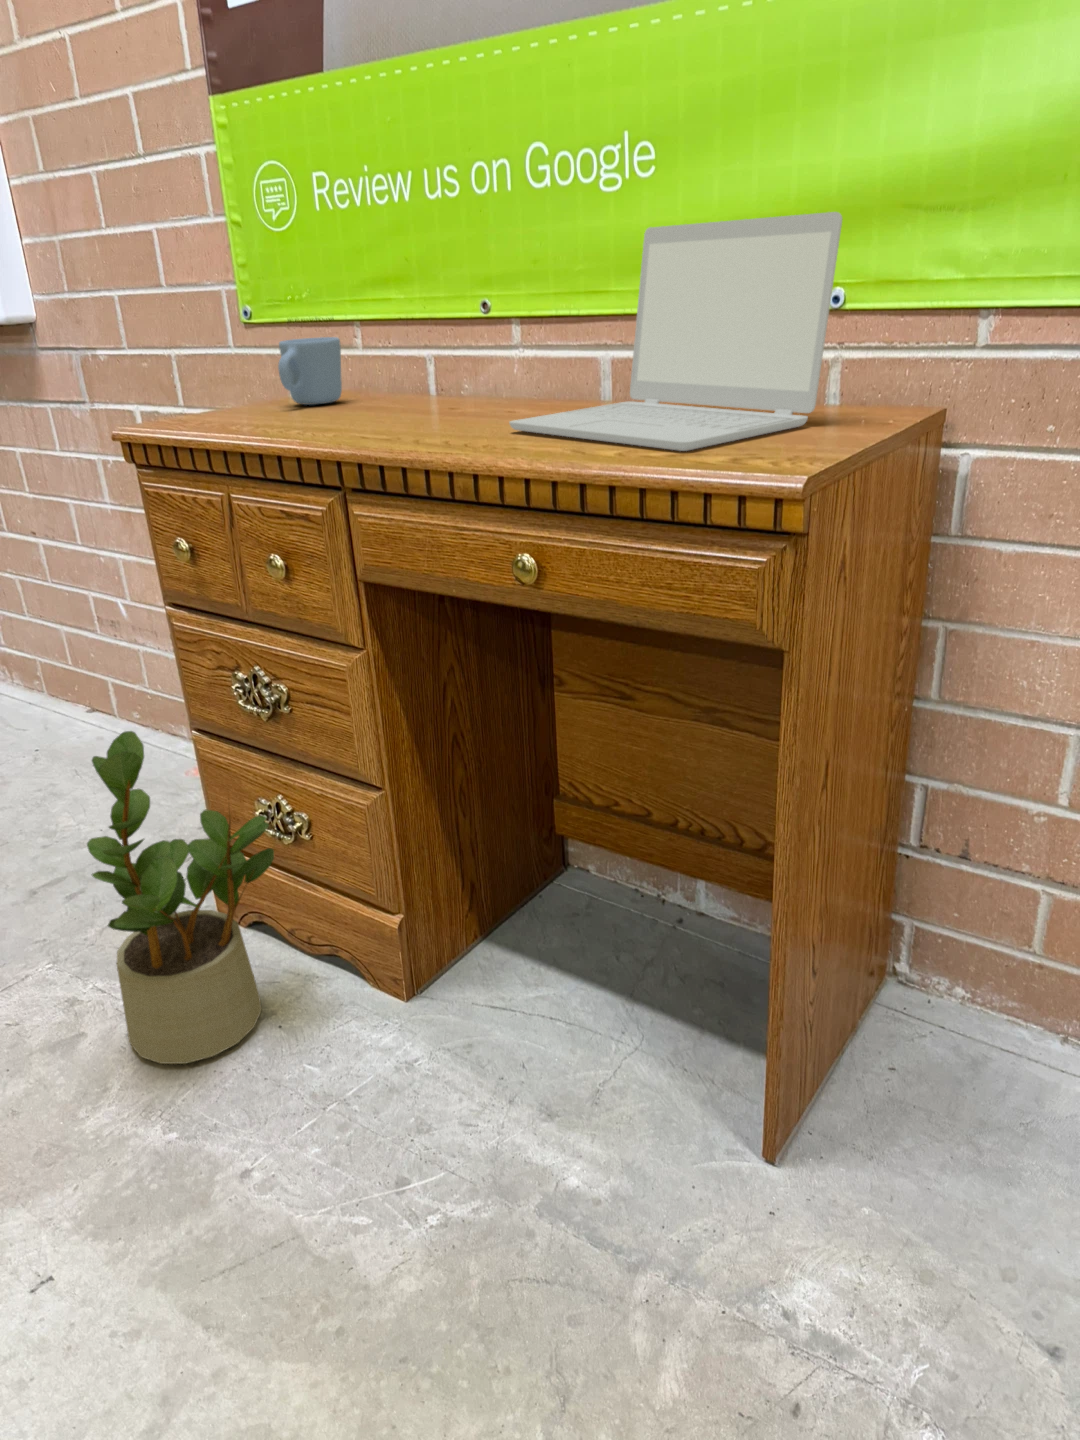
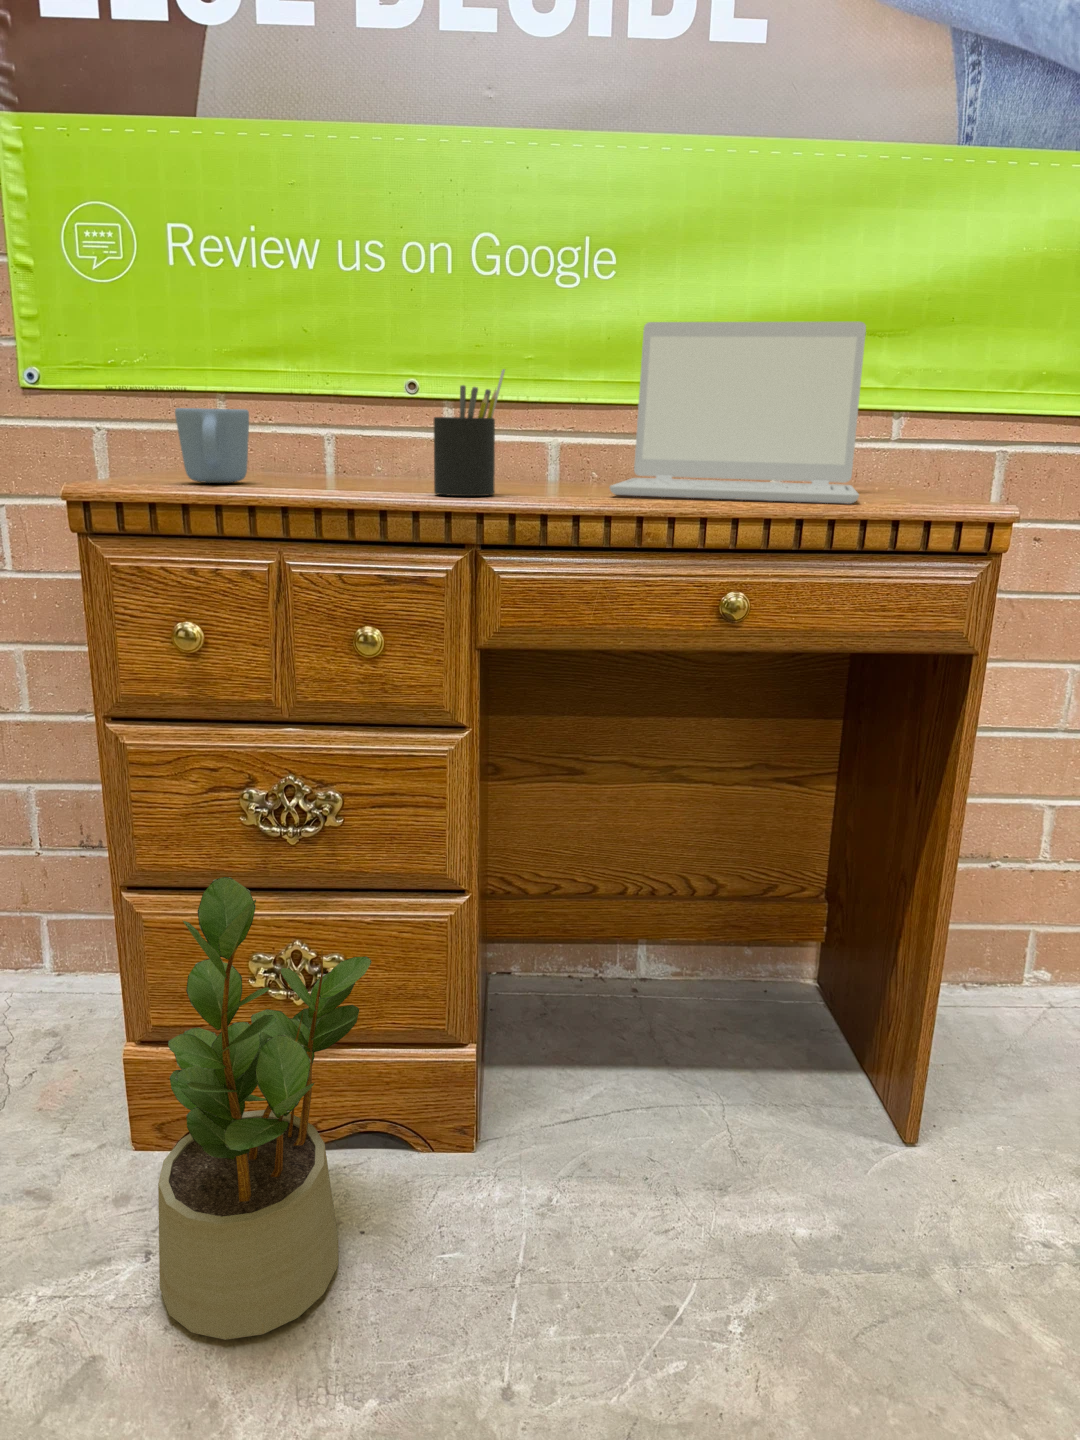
pen holder: none [369,305,433,430] -> present [434,369,505,496]

